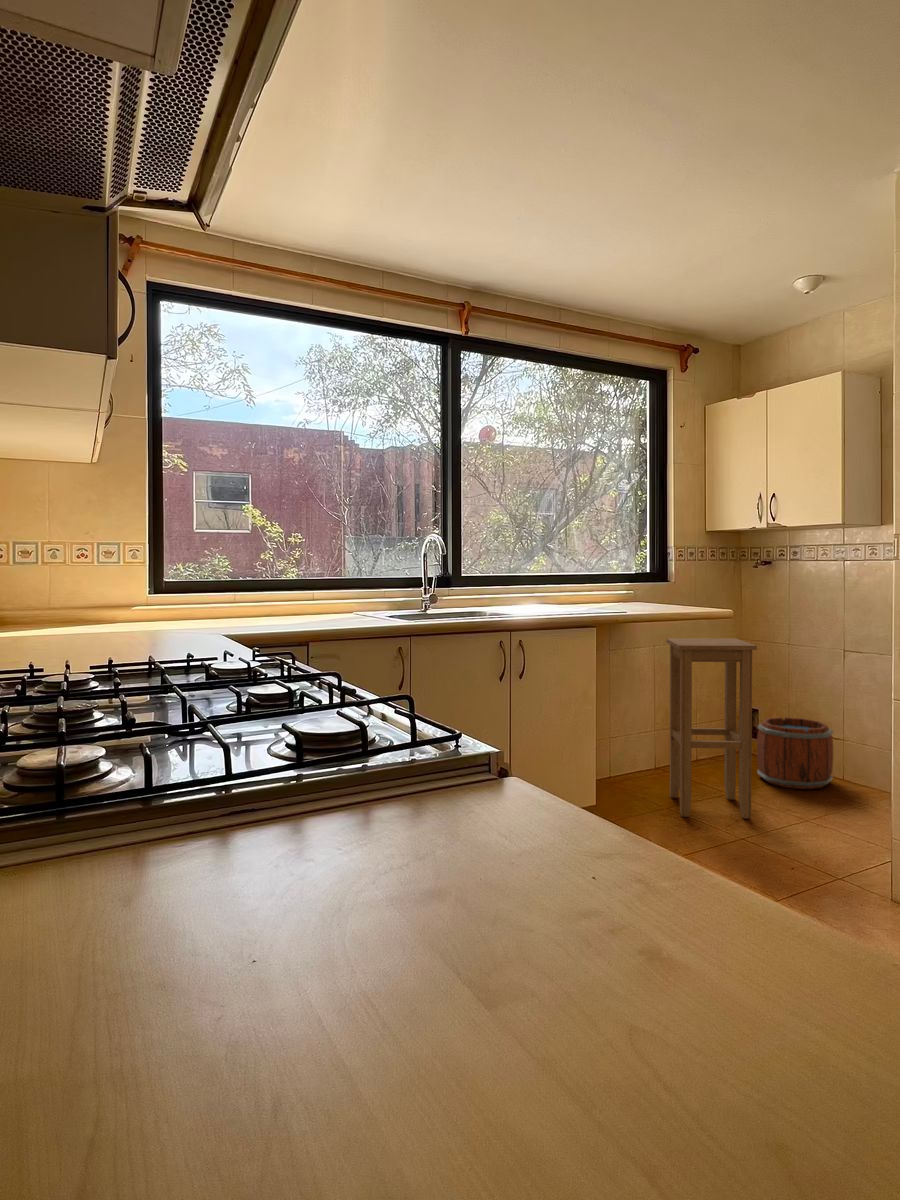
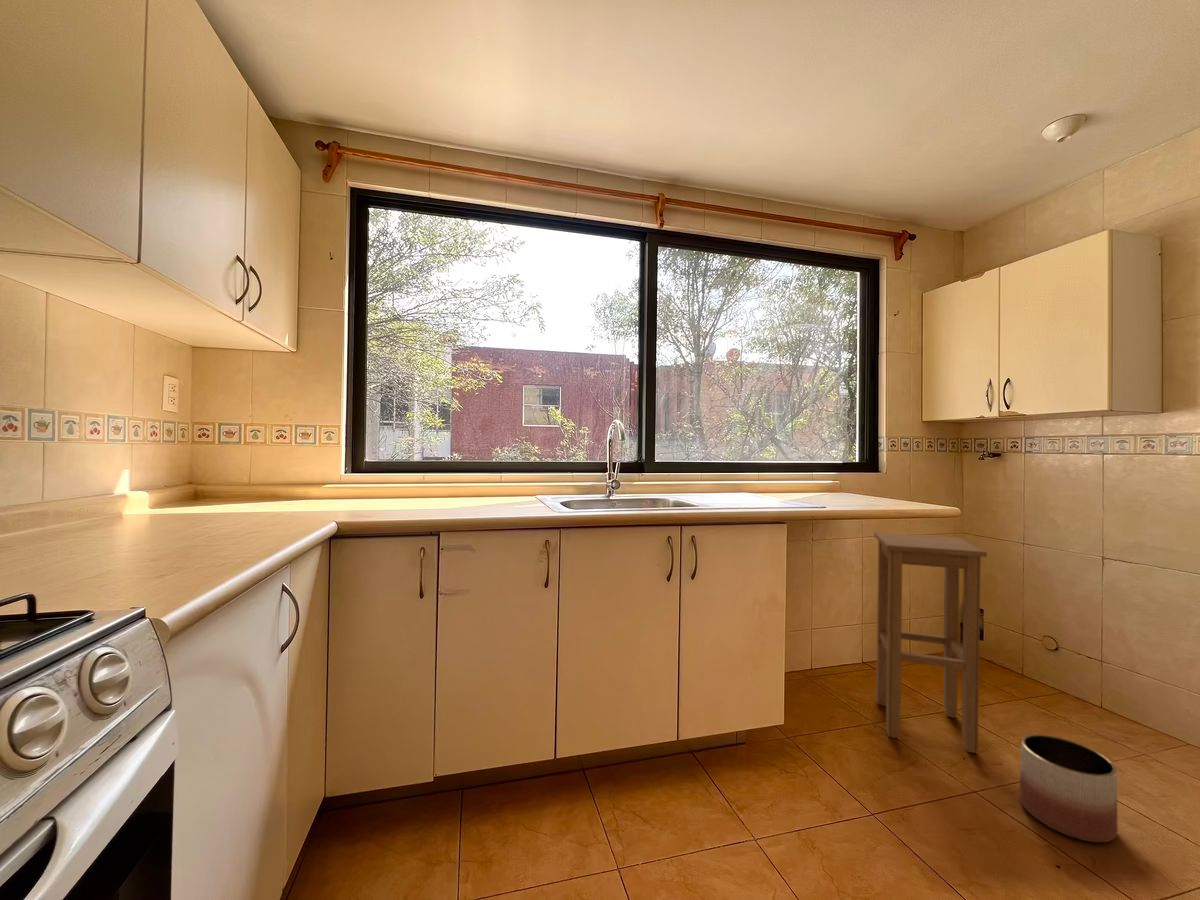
bucket: present [757,717,833,789] -> none [983,622,1085,714]
planter: none [780,788,842,855] -> present [1020,734,1118,842]

